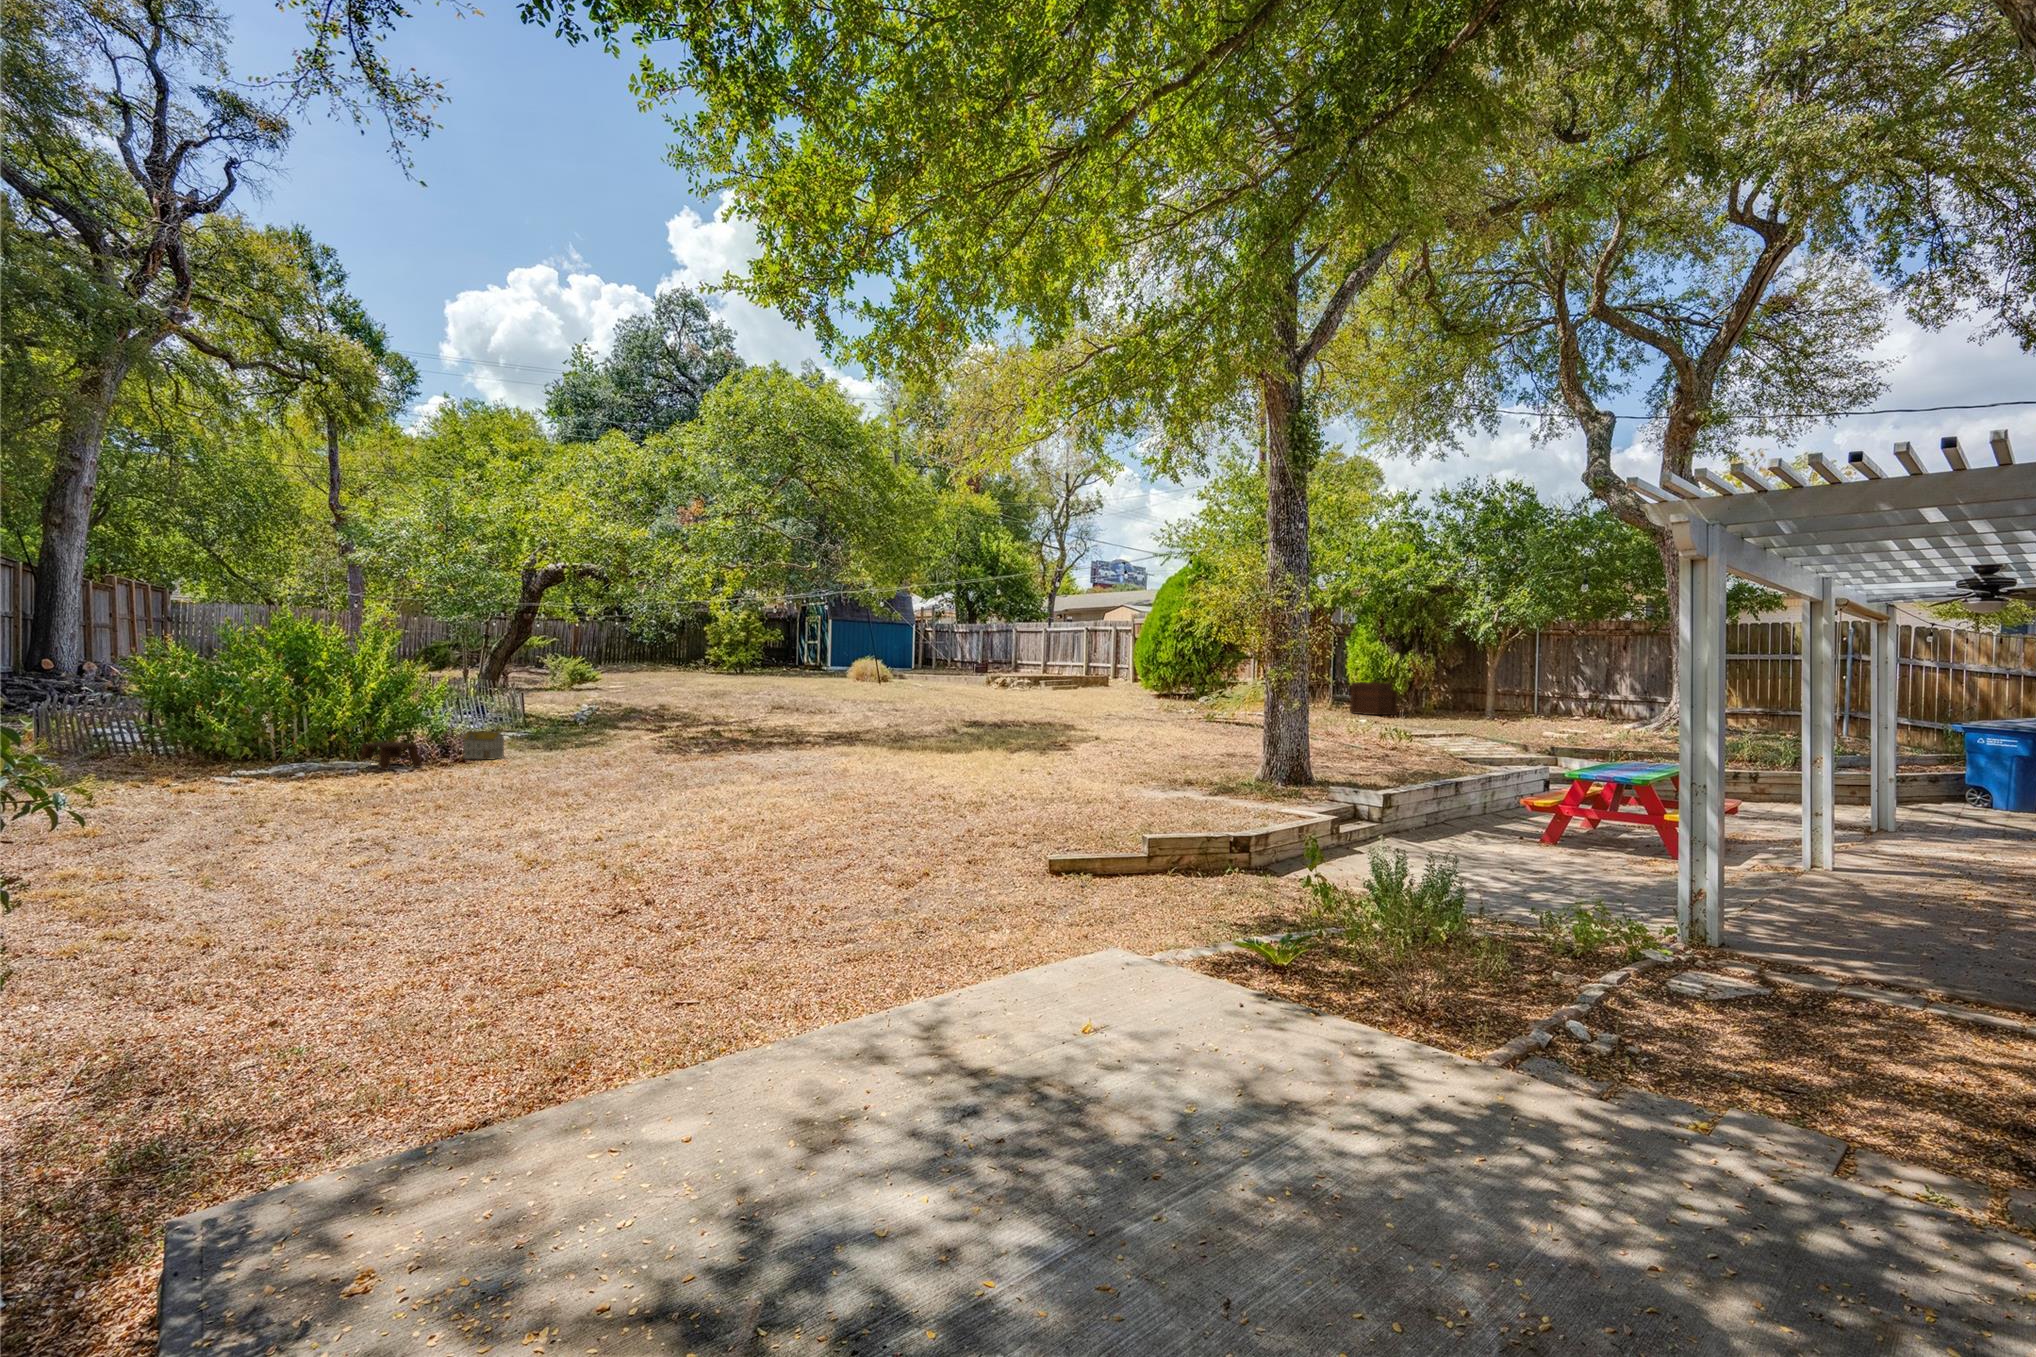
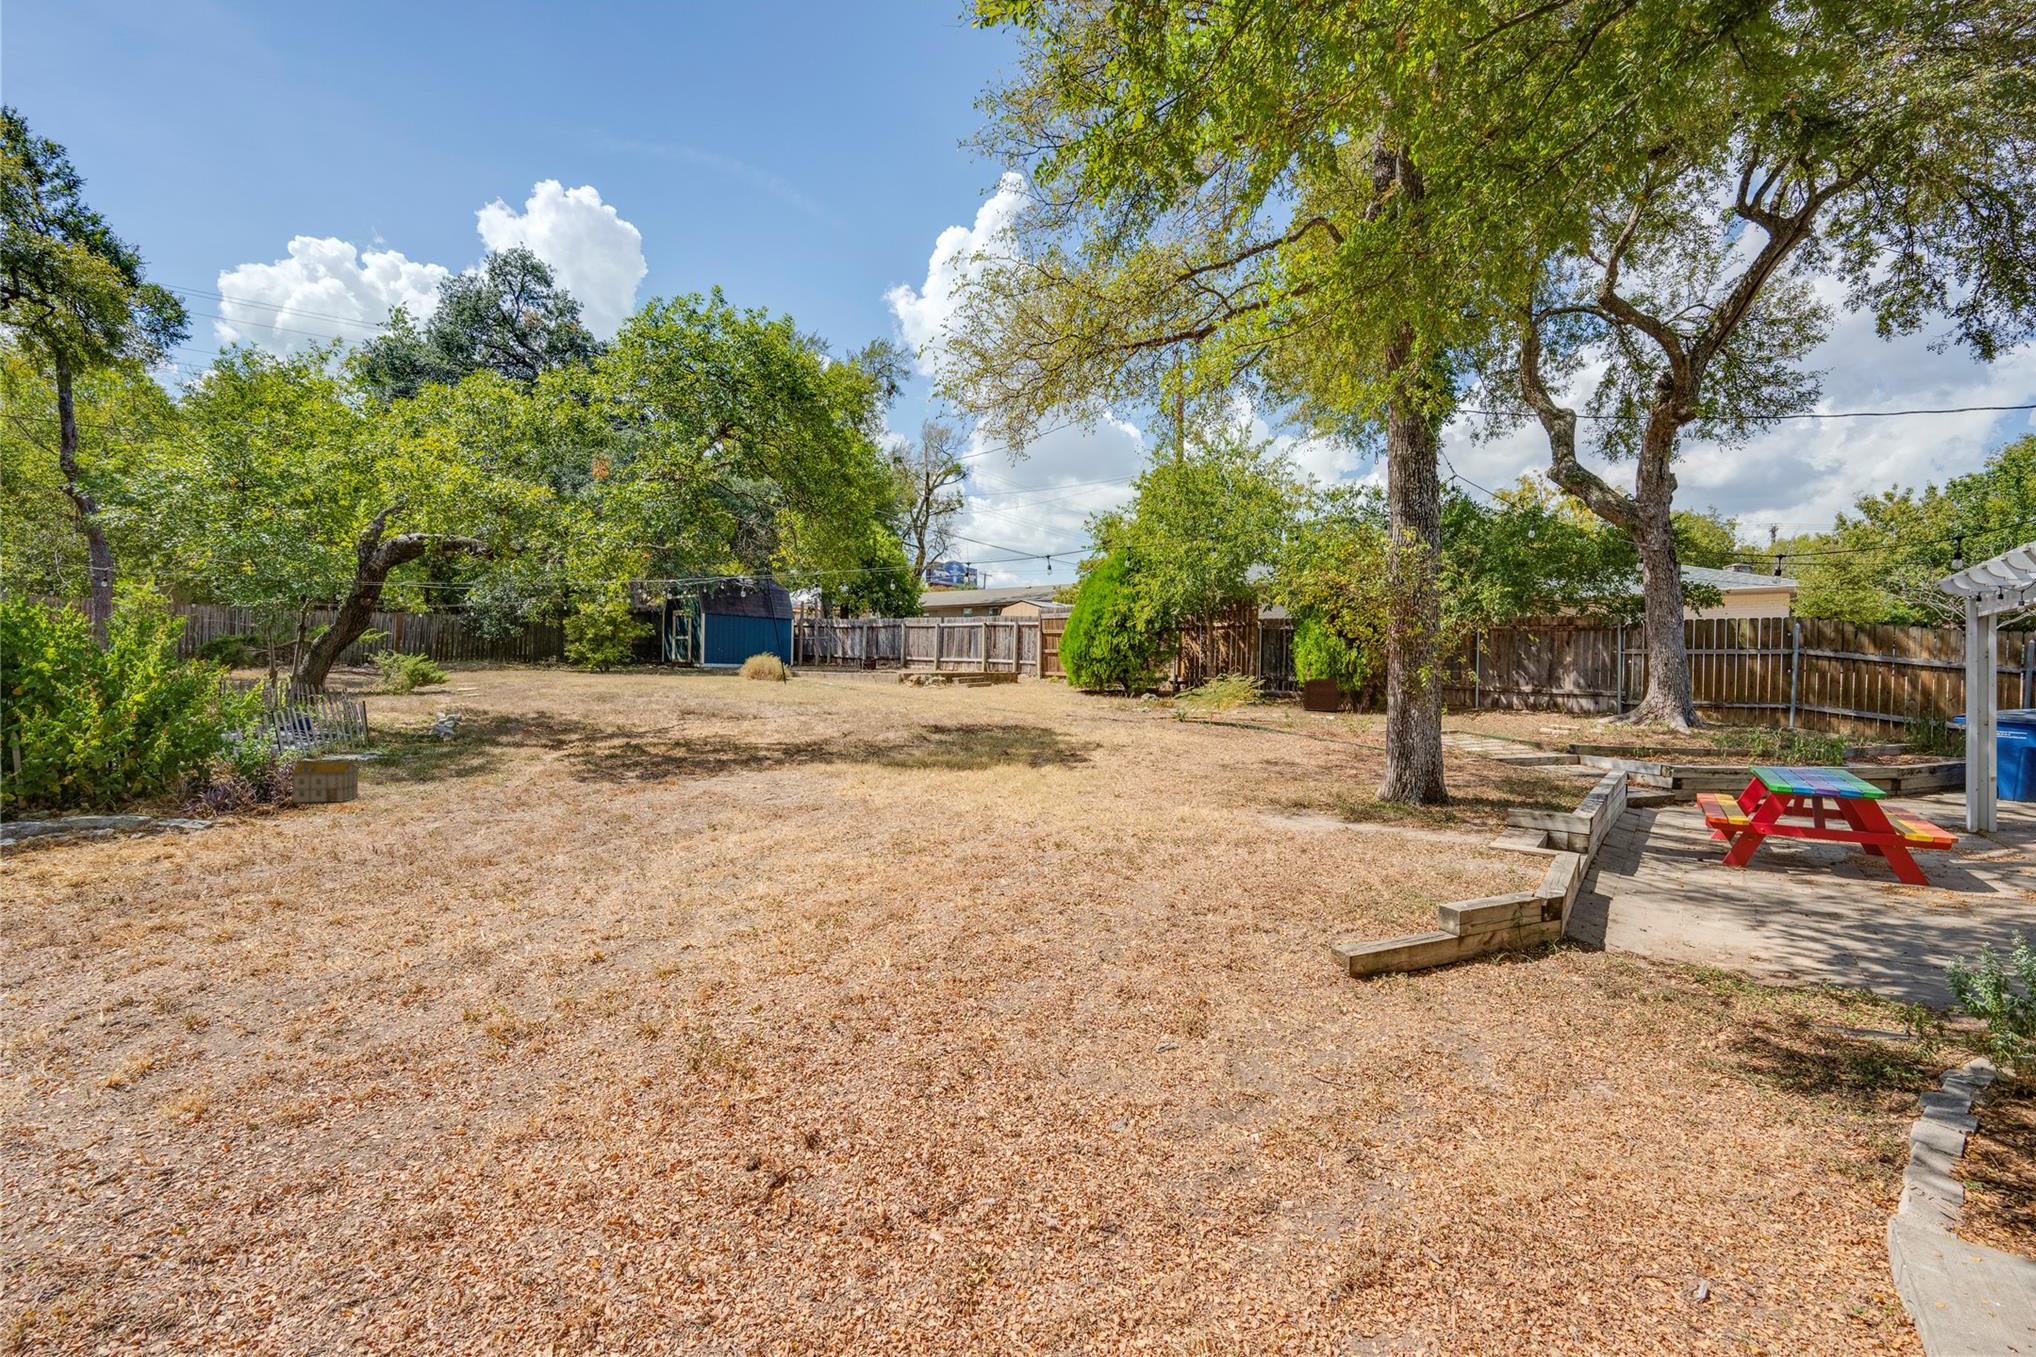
stool: present [361,742,422,770] -> none [113,783,226,830]

